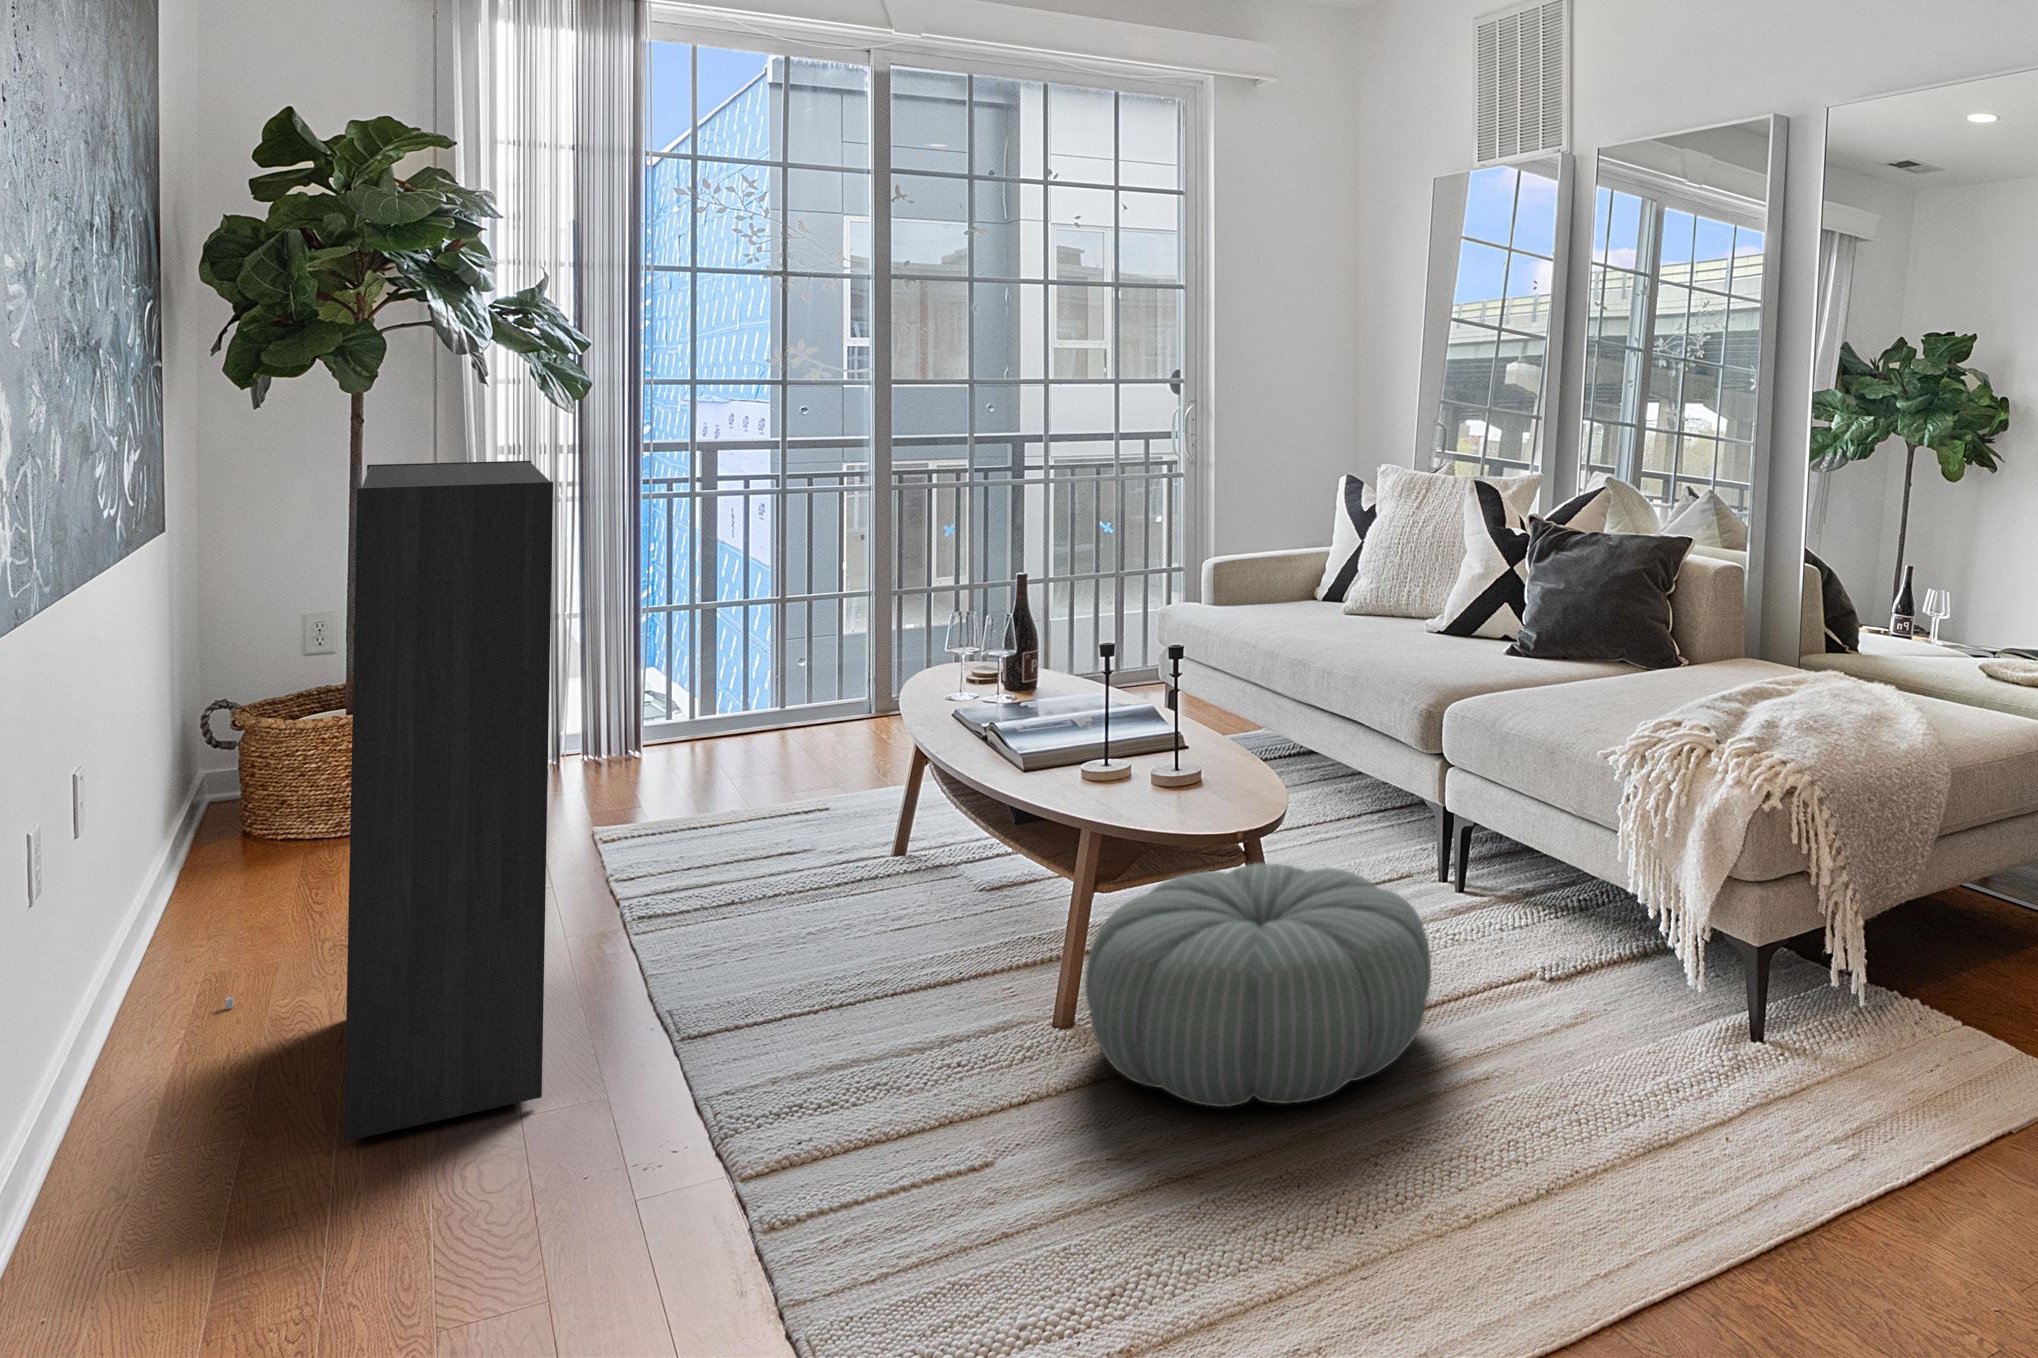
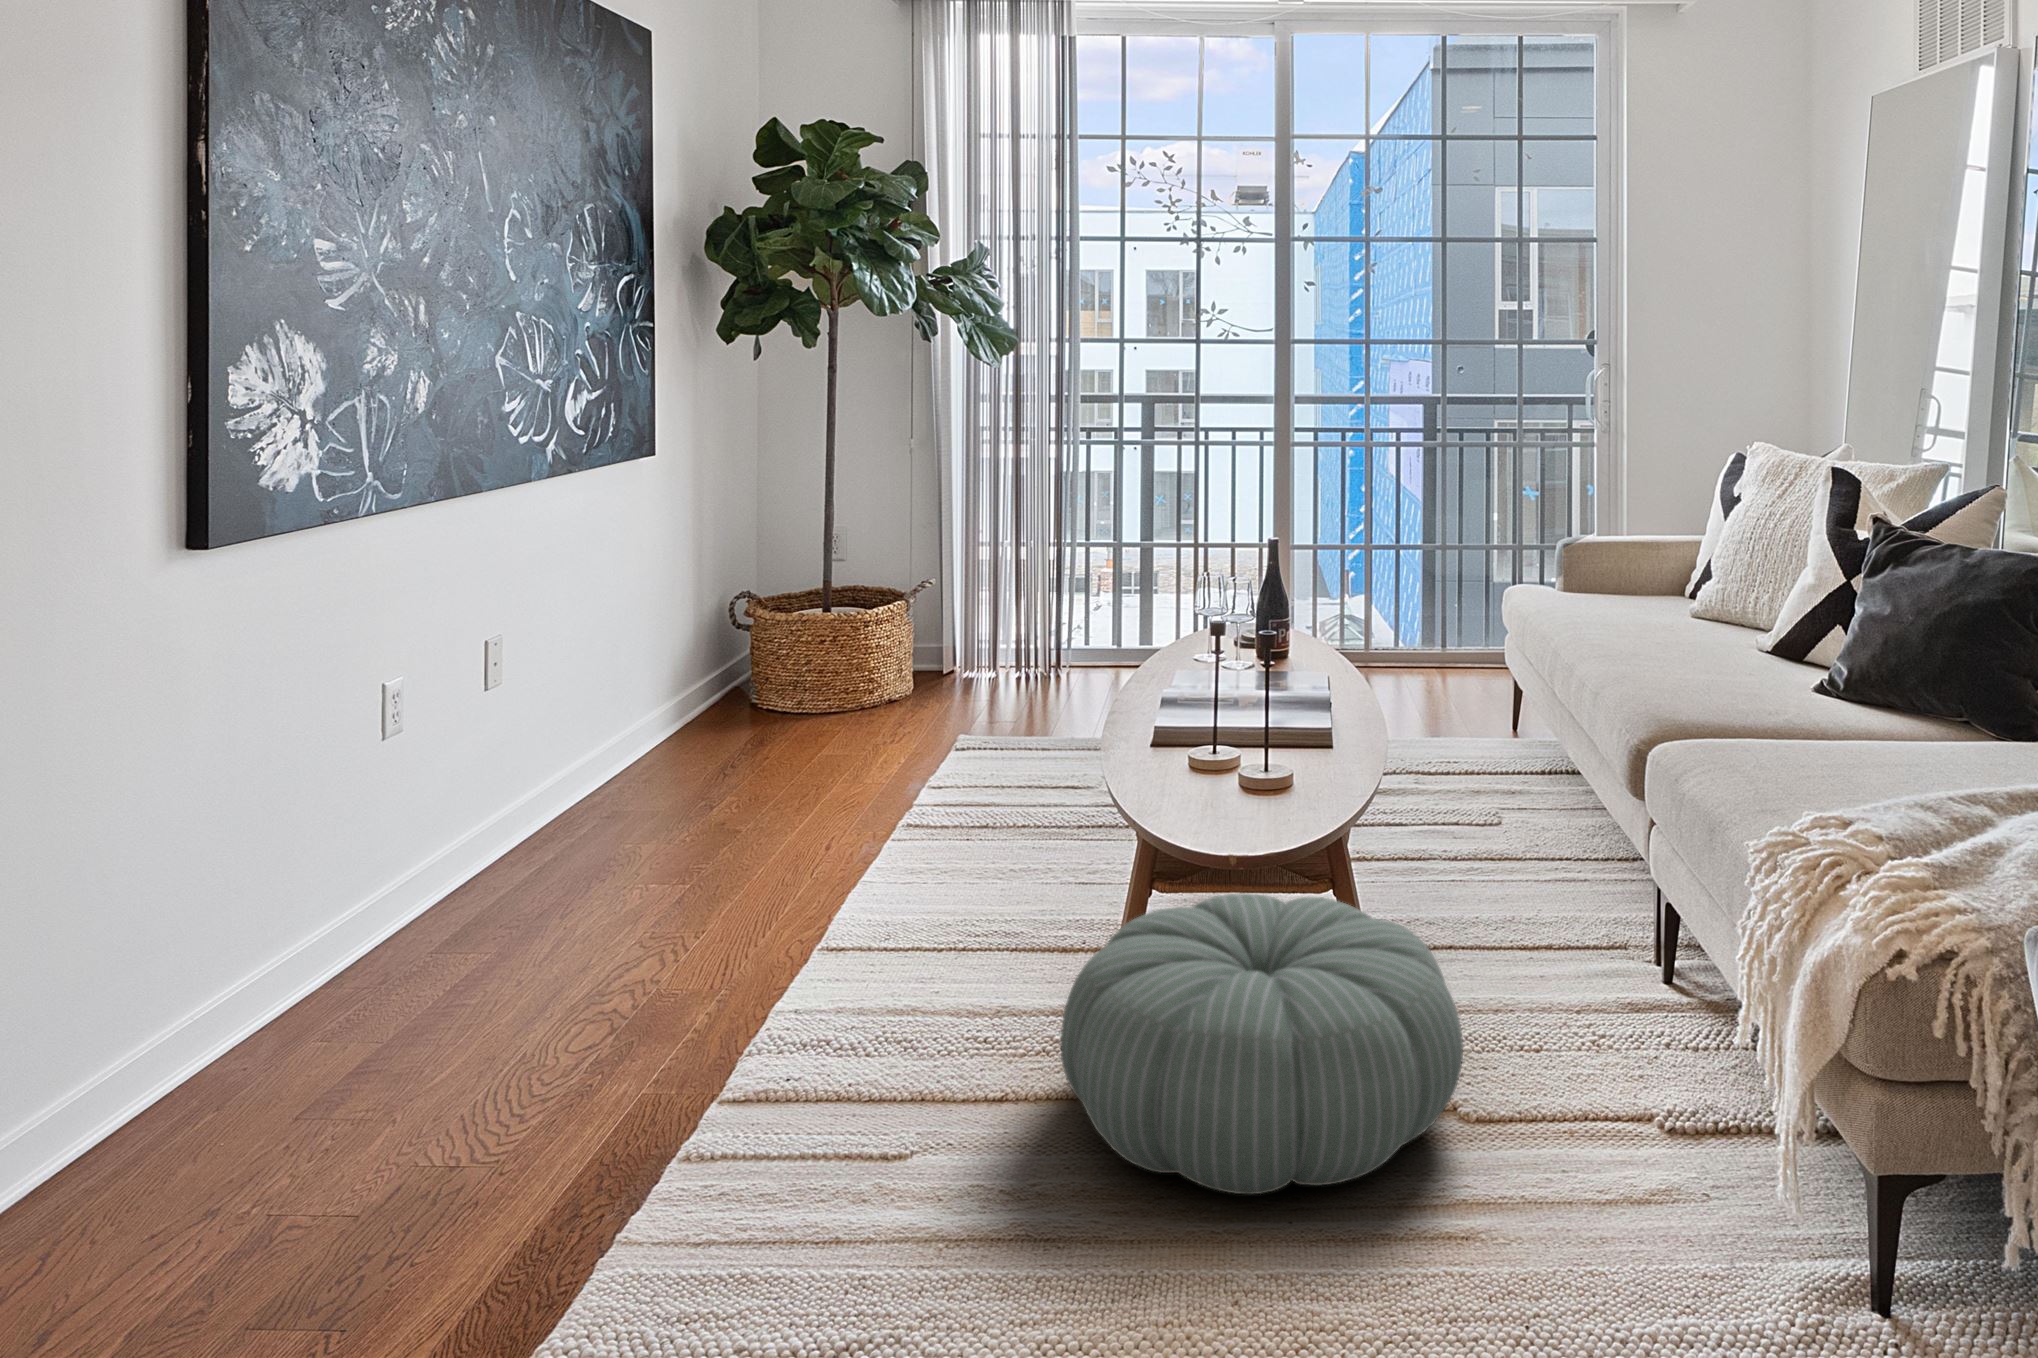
bookcase: present [226,461,553,1142] -> none [536,411,782,976]

